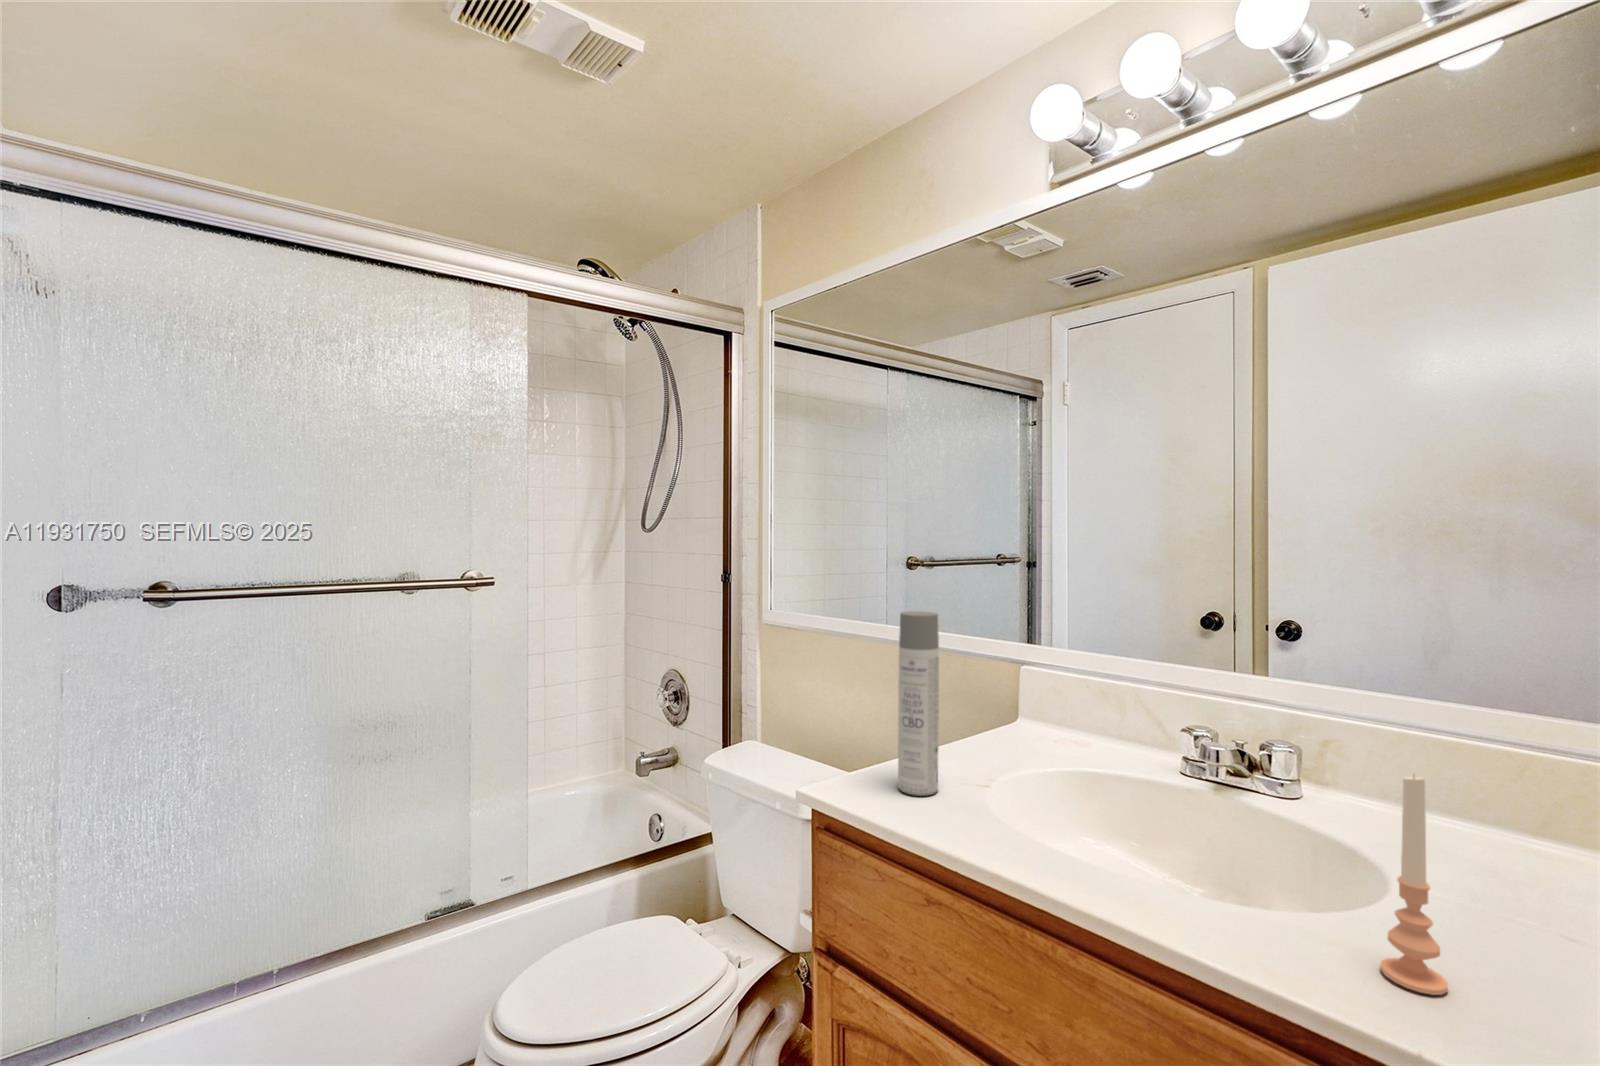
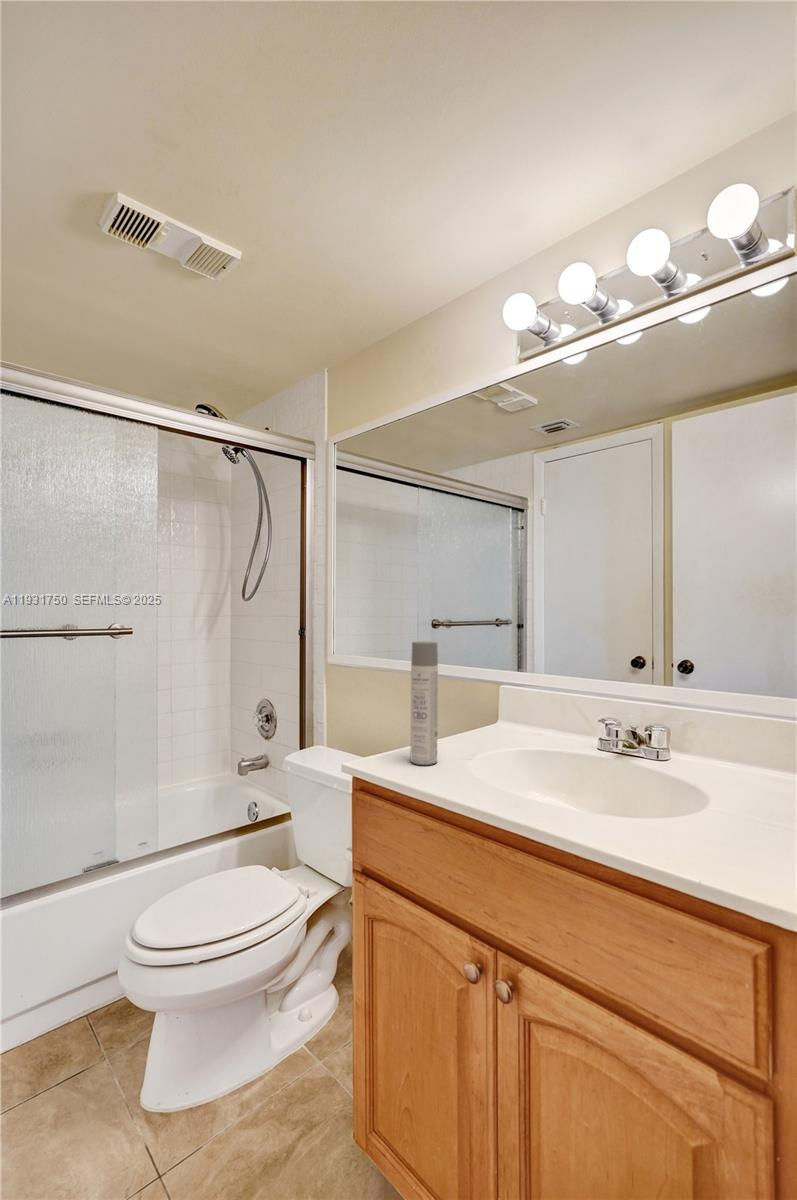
candle: present [1380,776,1448,995] -> none [697,726,735,863]

